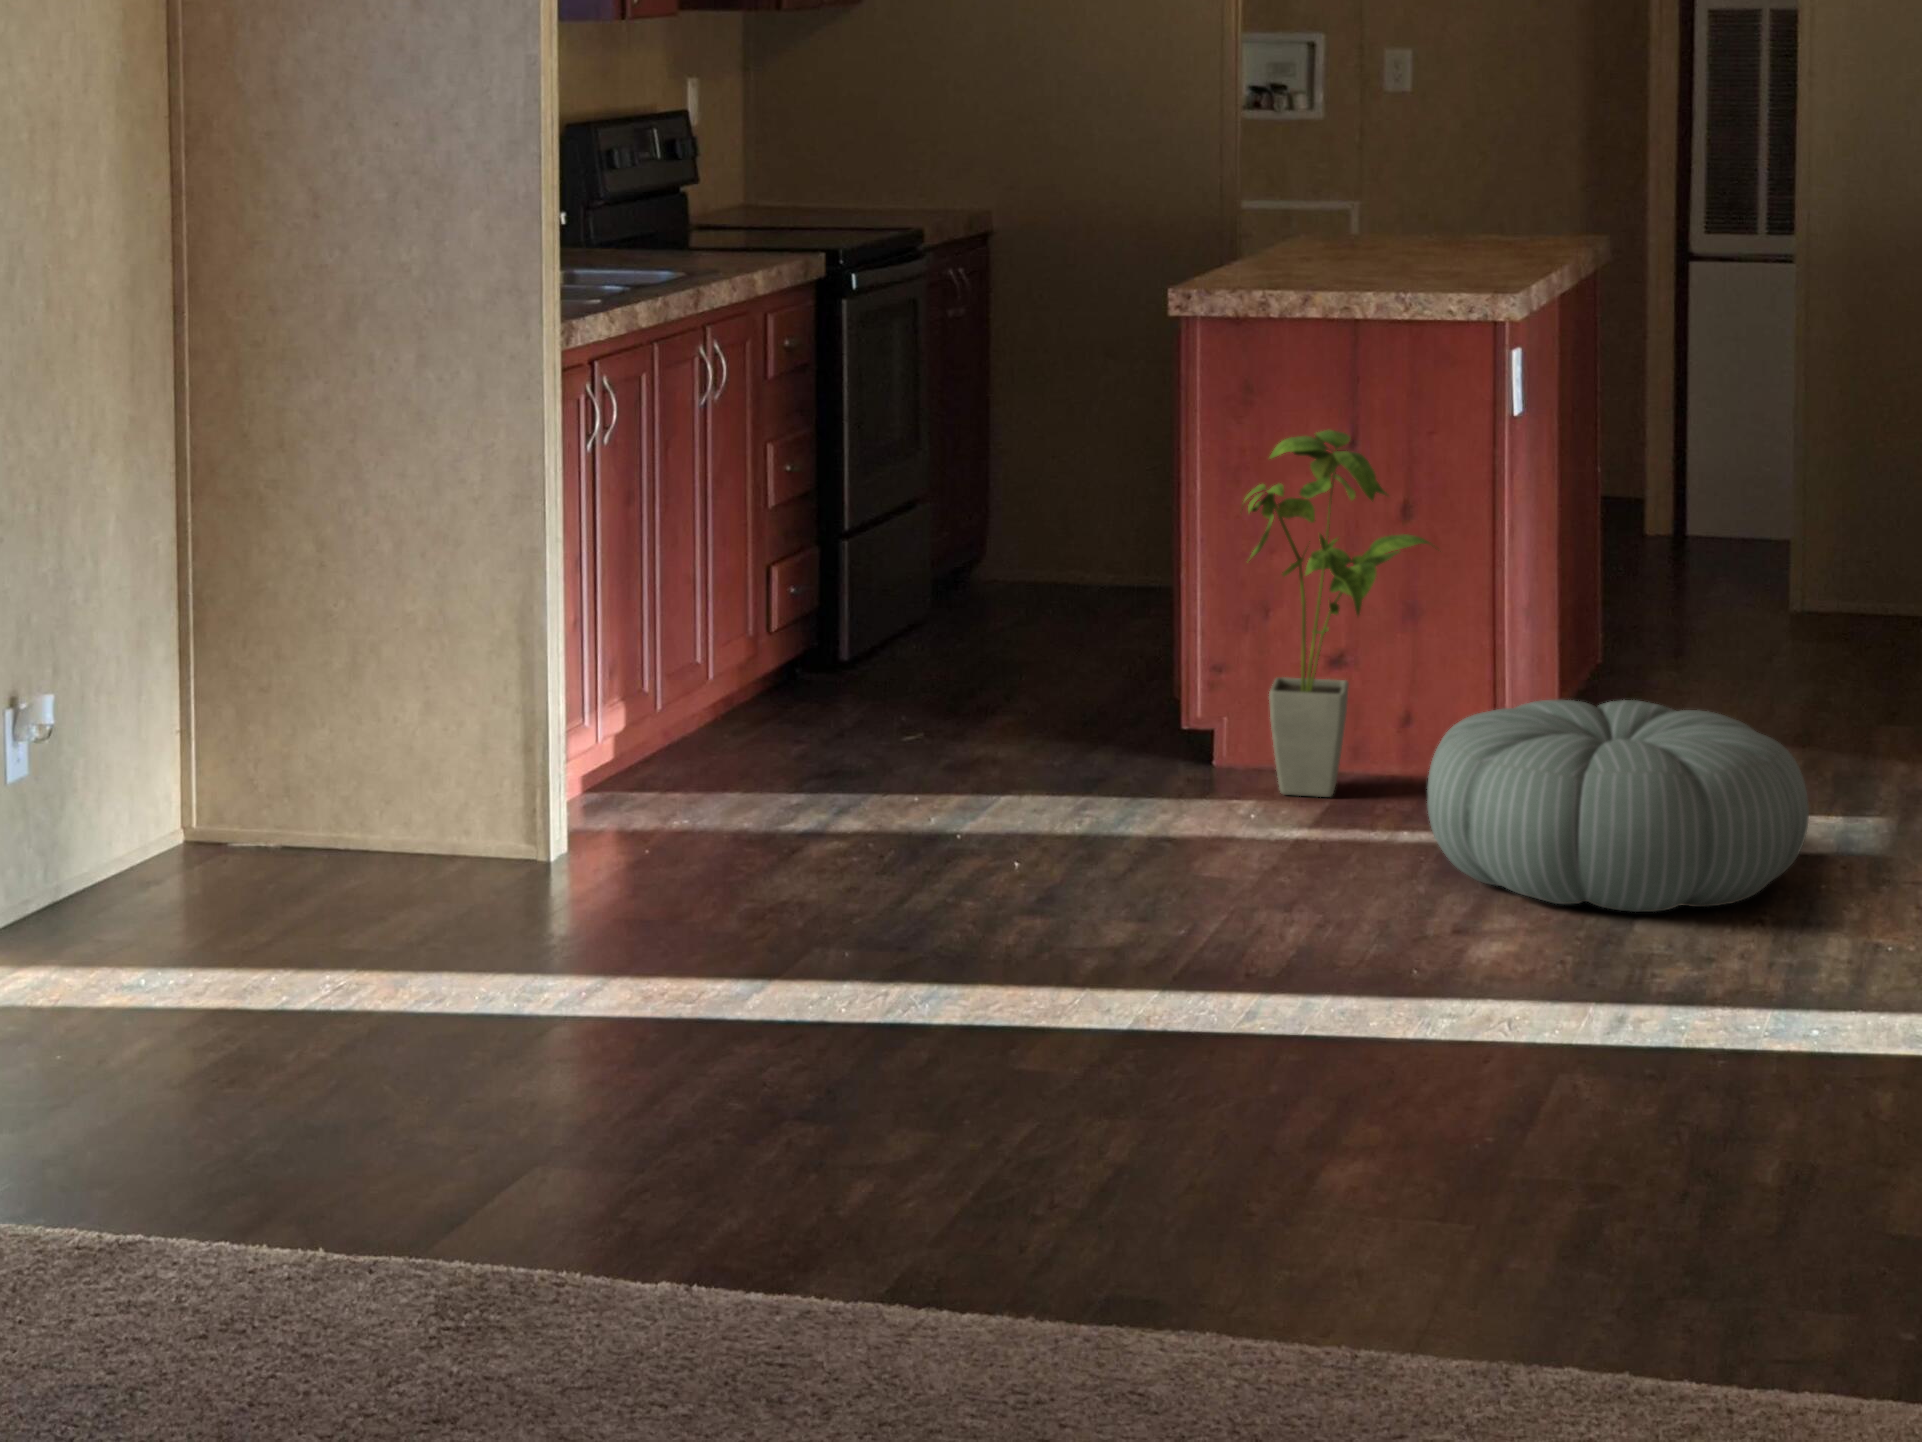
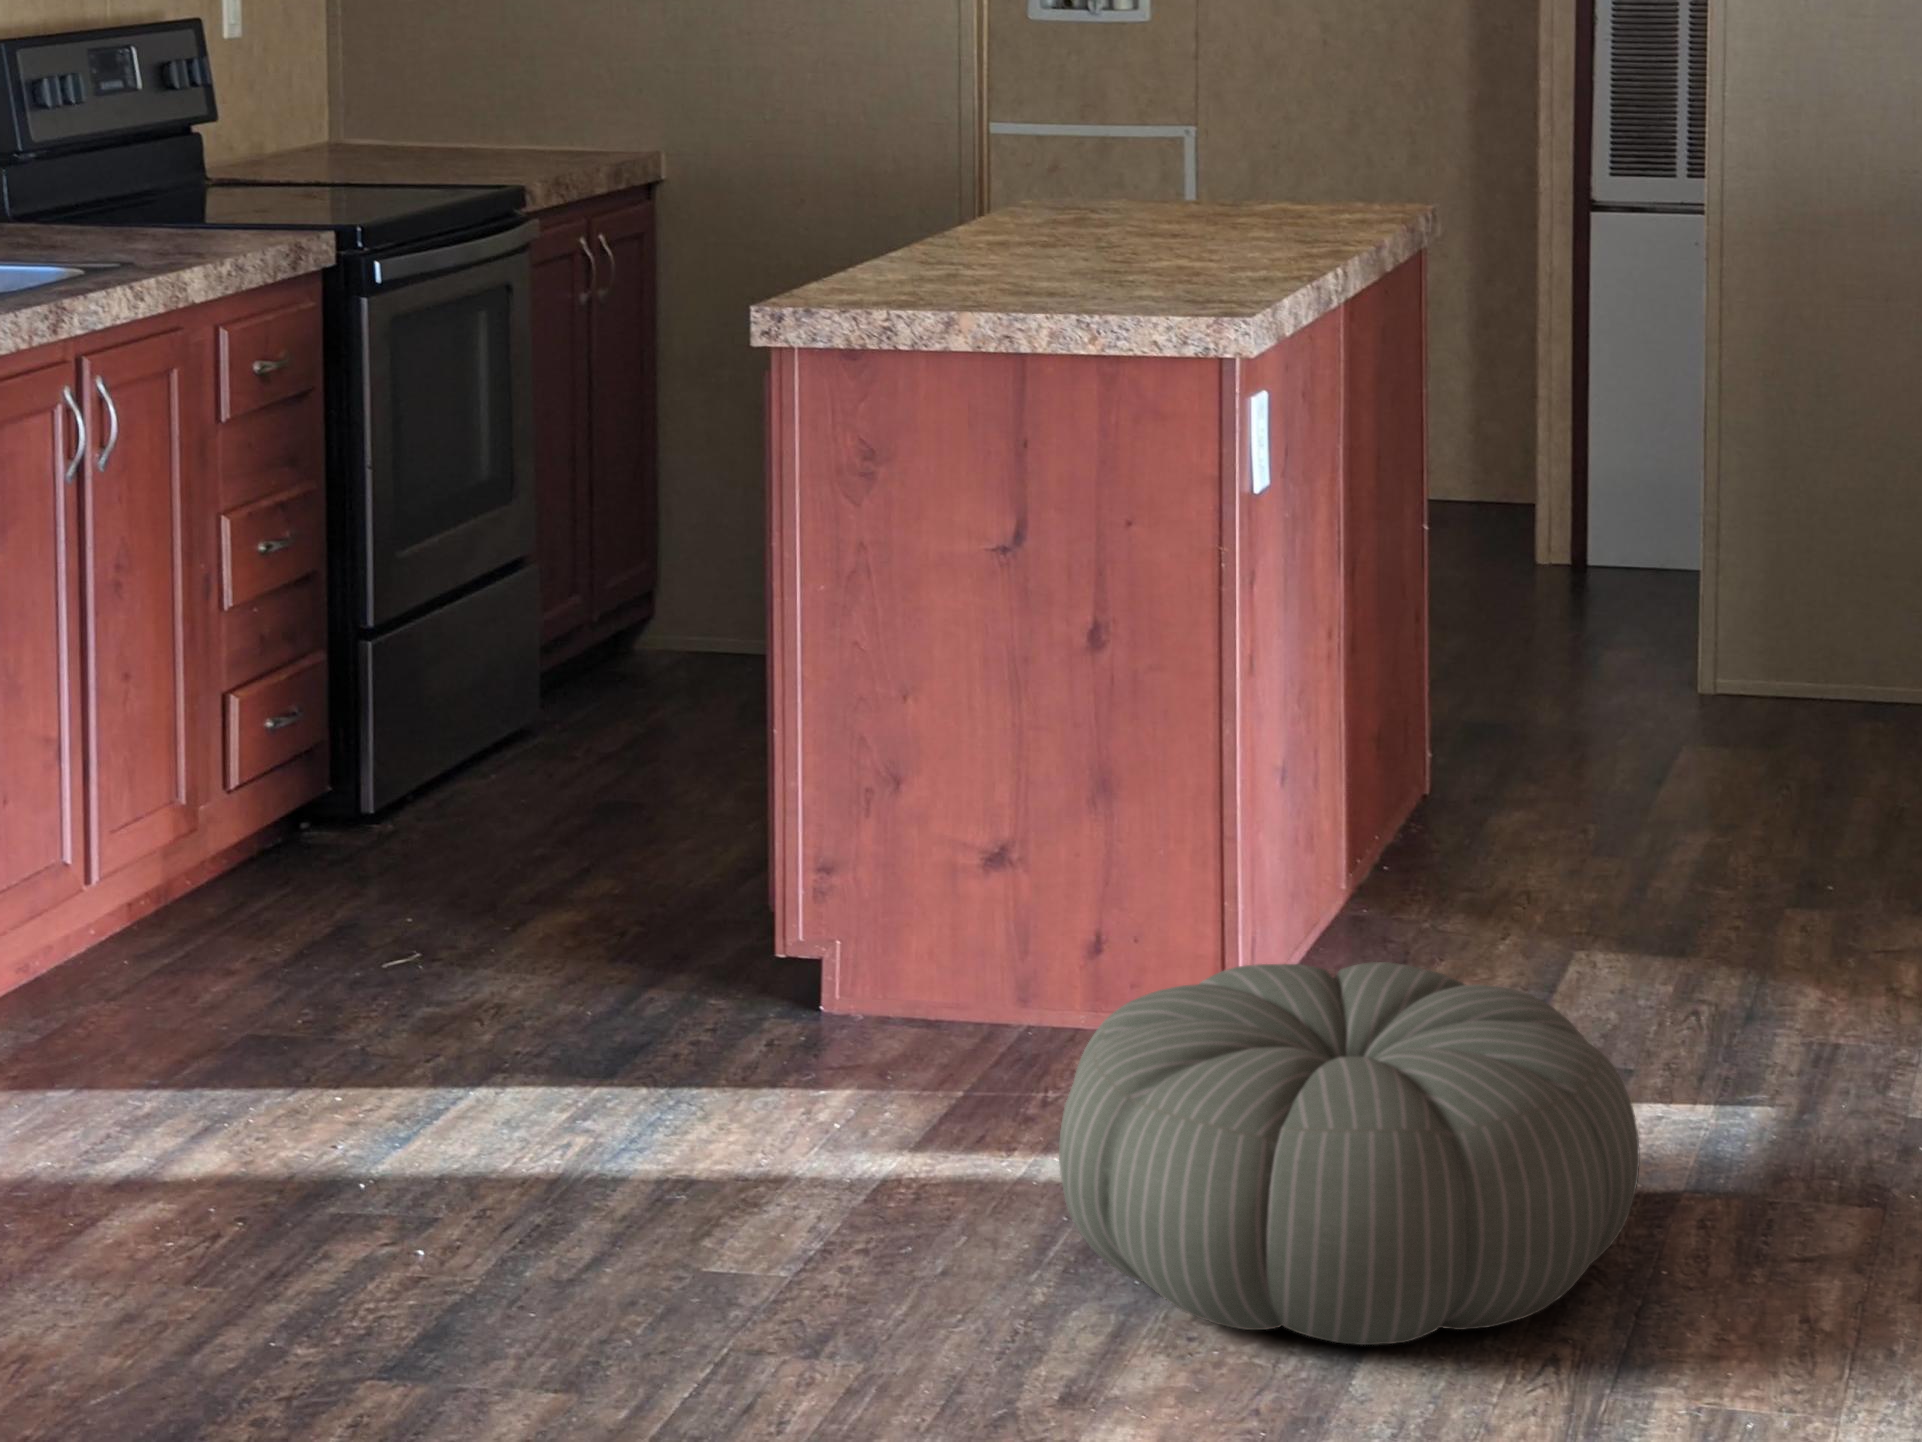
house plant: present [1240,429,1431,797] -> none [845,528,1142,1076]

